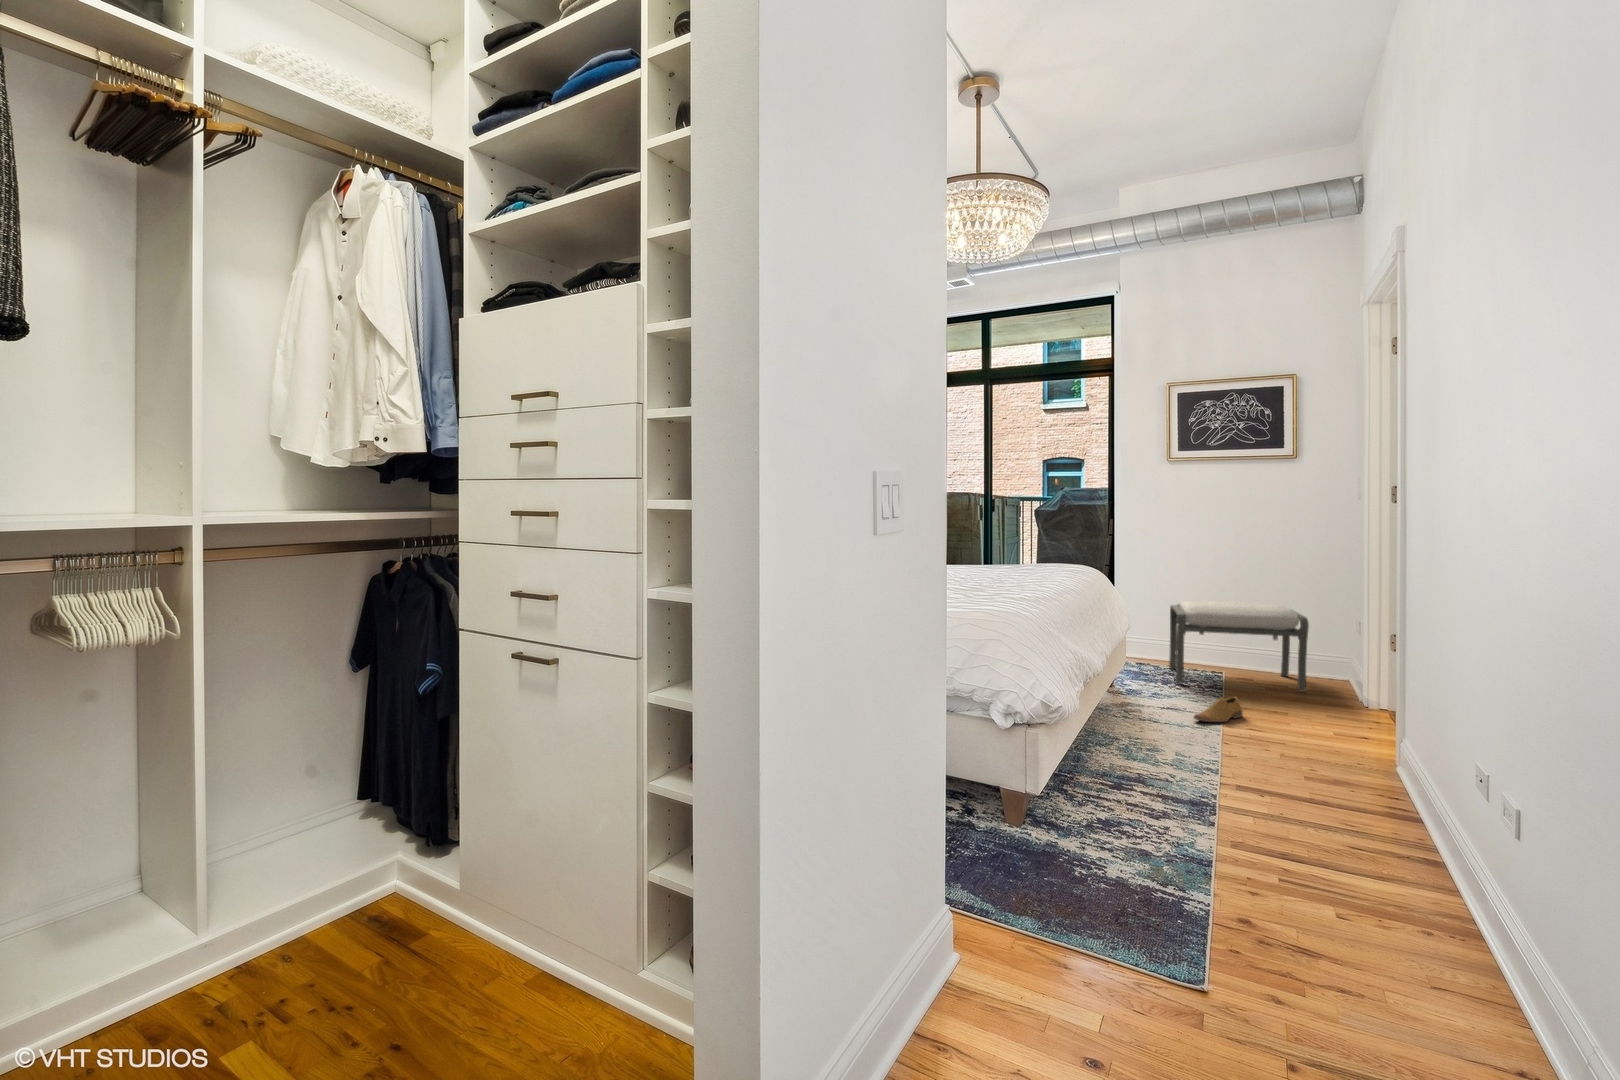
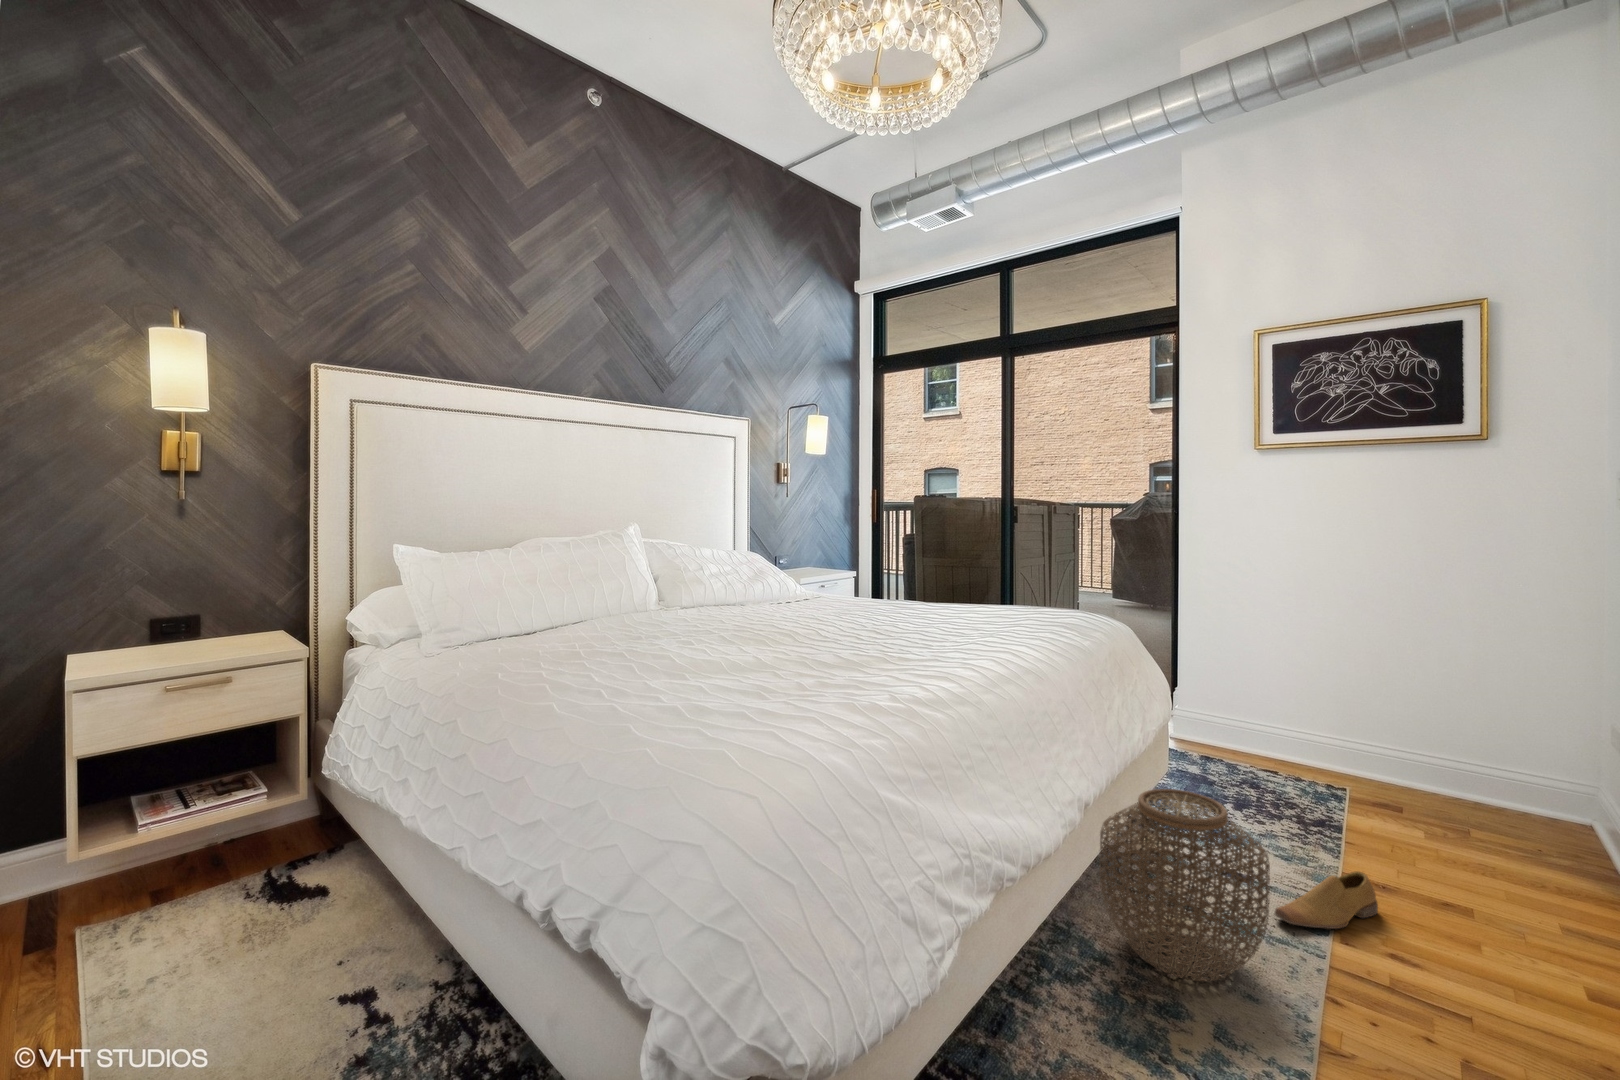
ottoman: present [1169,601,1309,692] -> none [1254,669,1514,851]
woven basket: none [1110,651,1196,741] -> present [1099,789,1270,981]

